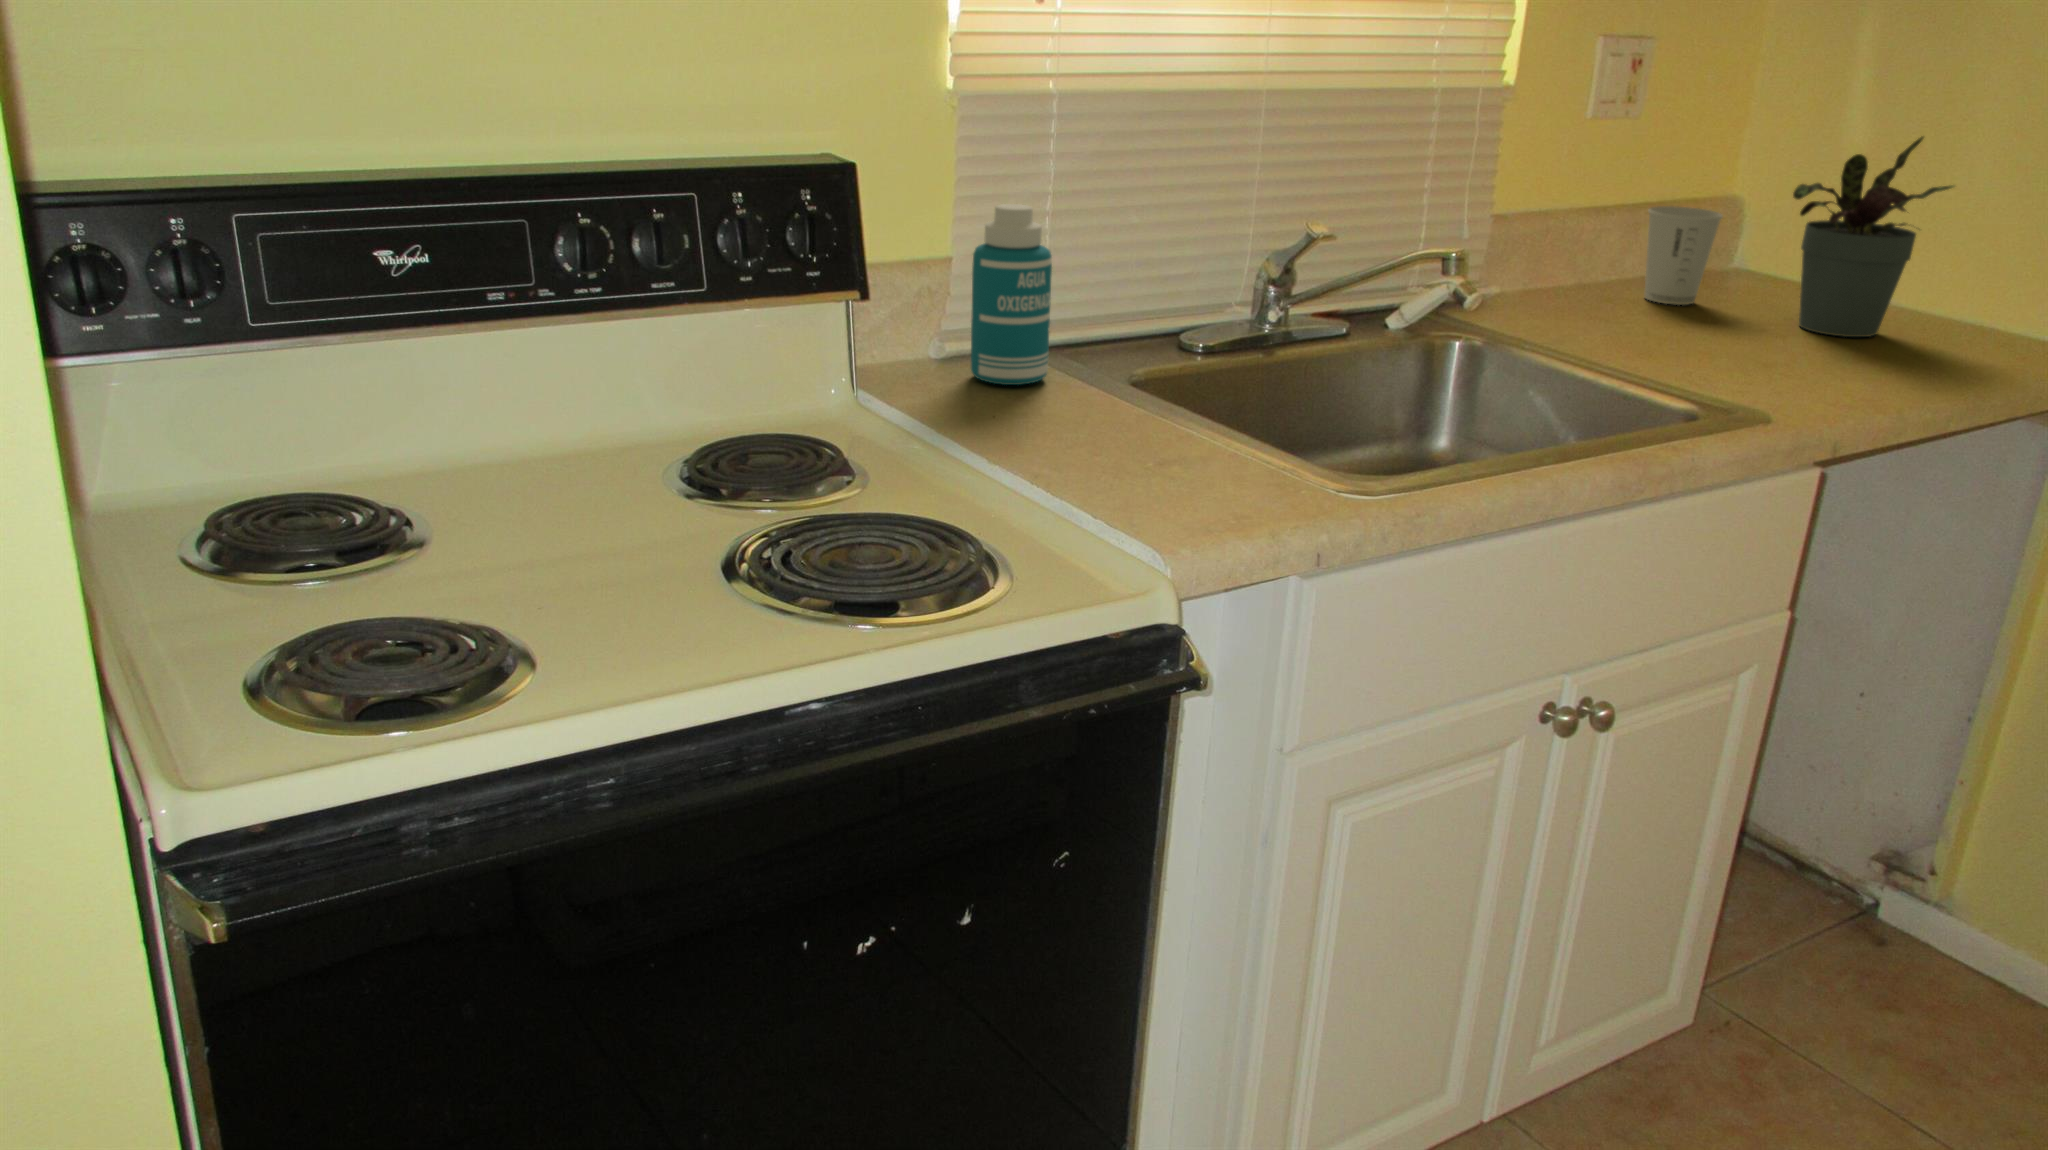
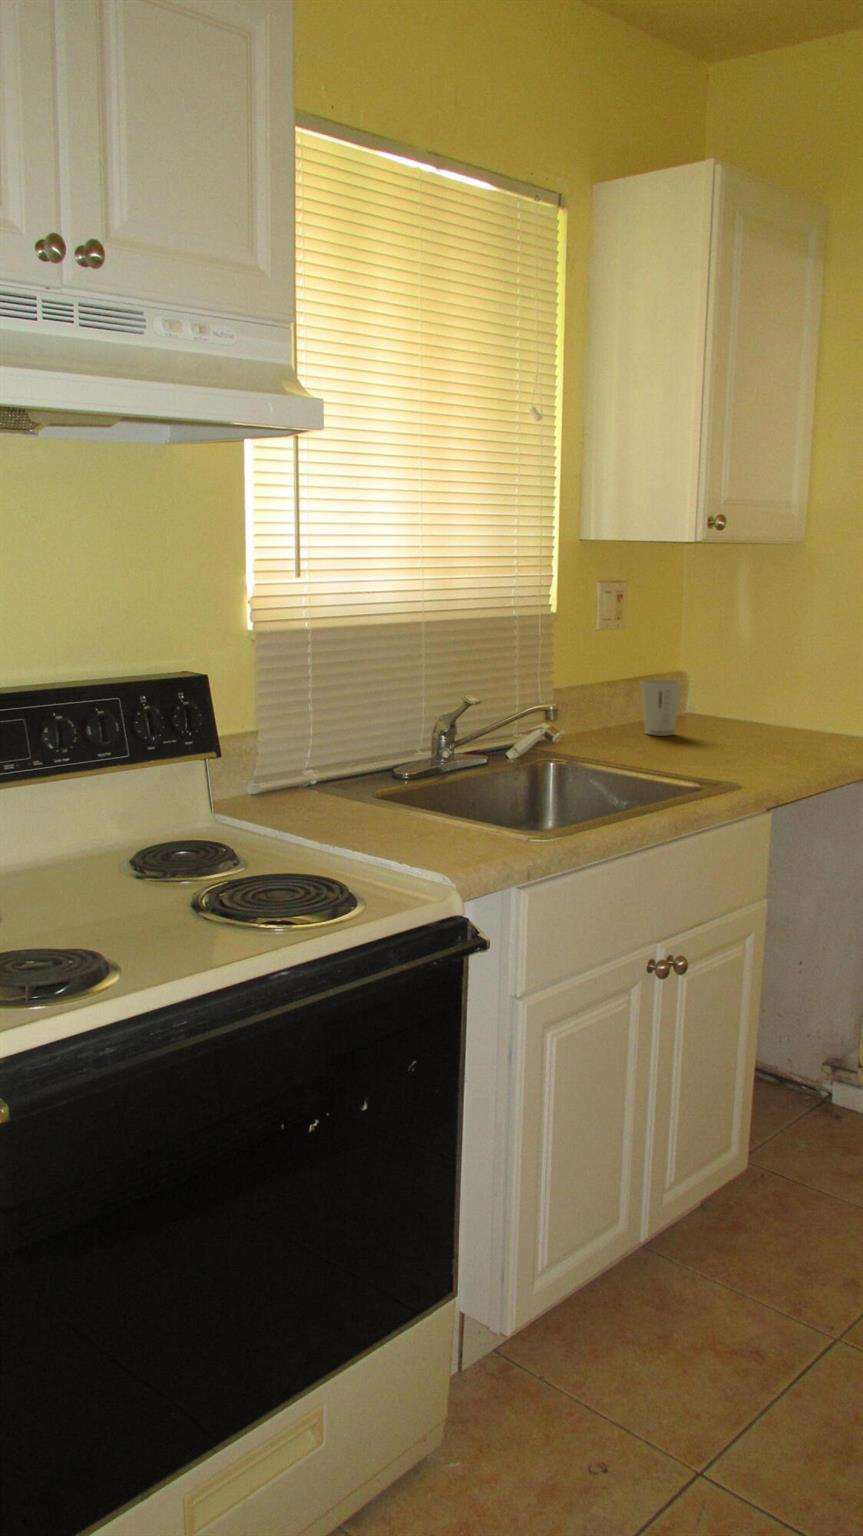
potted plant: present [1793,137,1954,337] -> none [720,631,803,745]
bottle: present [971,204,1052,385] -> none [278,695,328,804]

